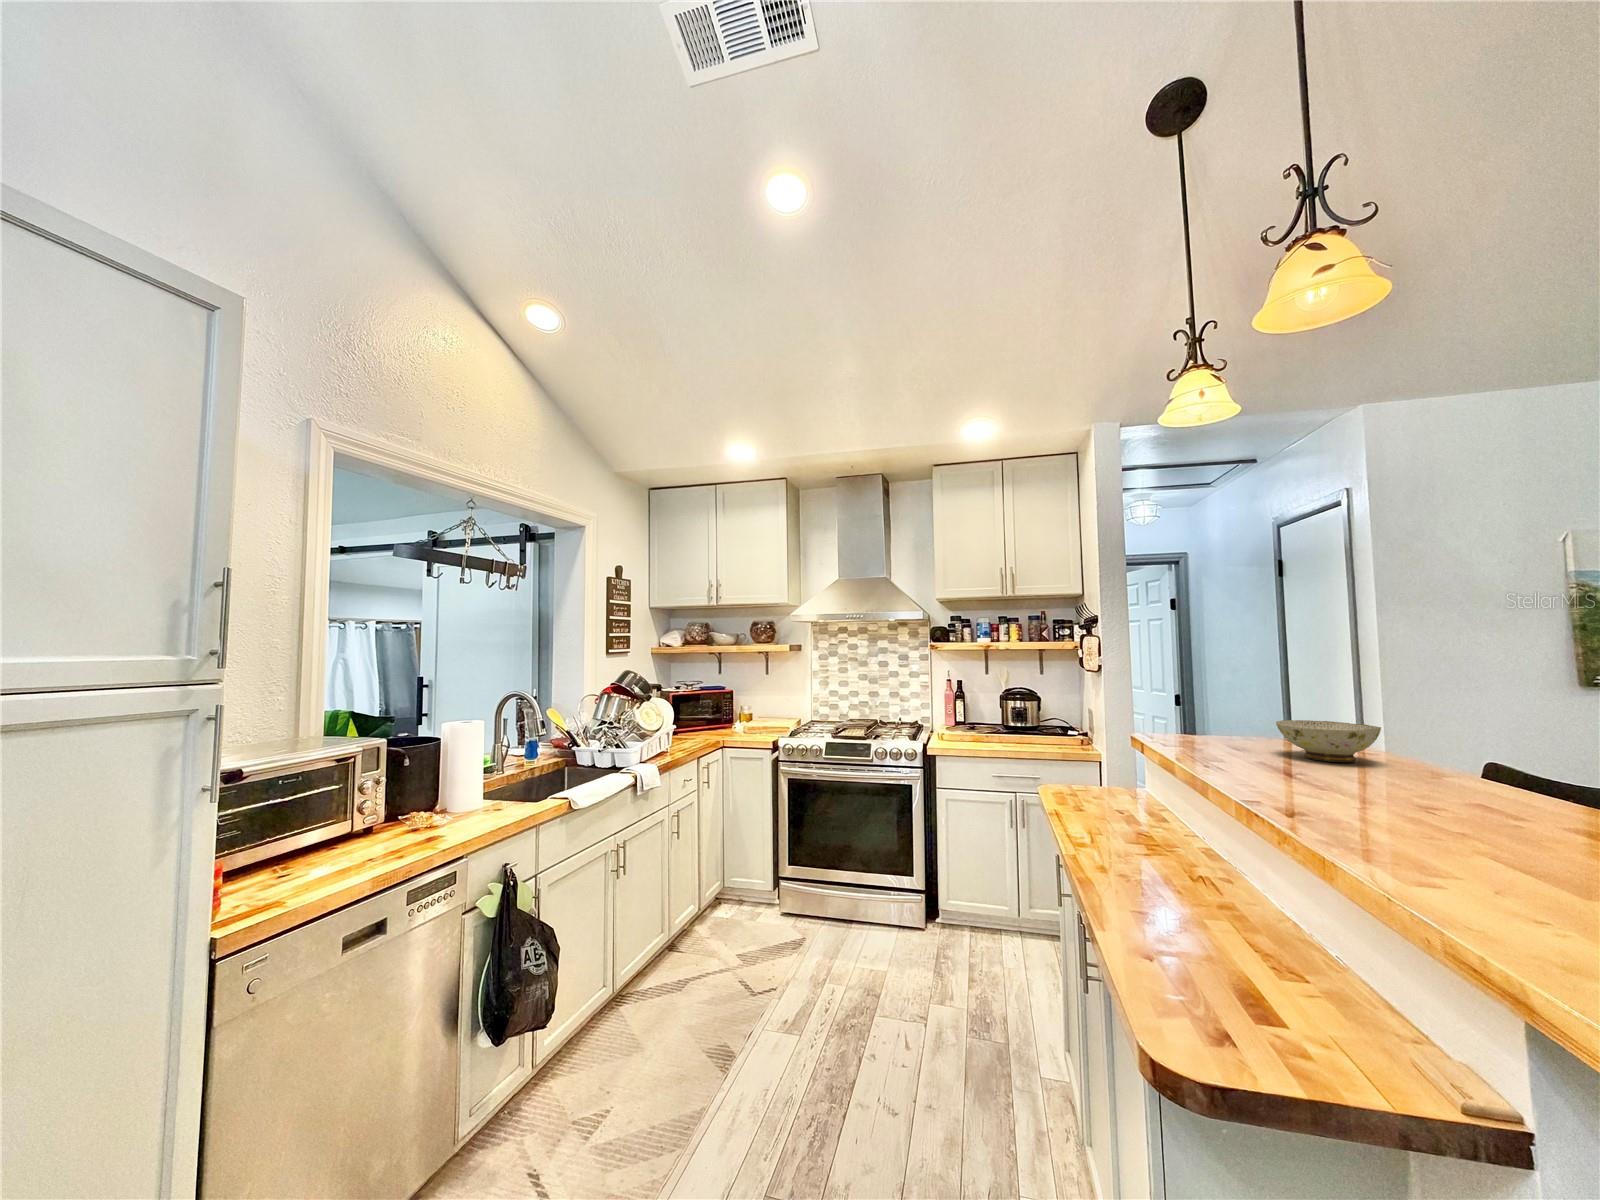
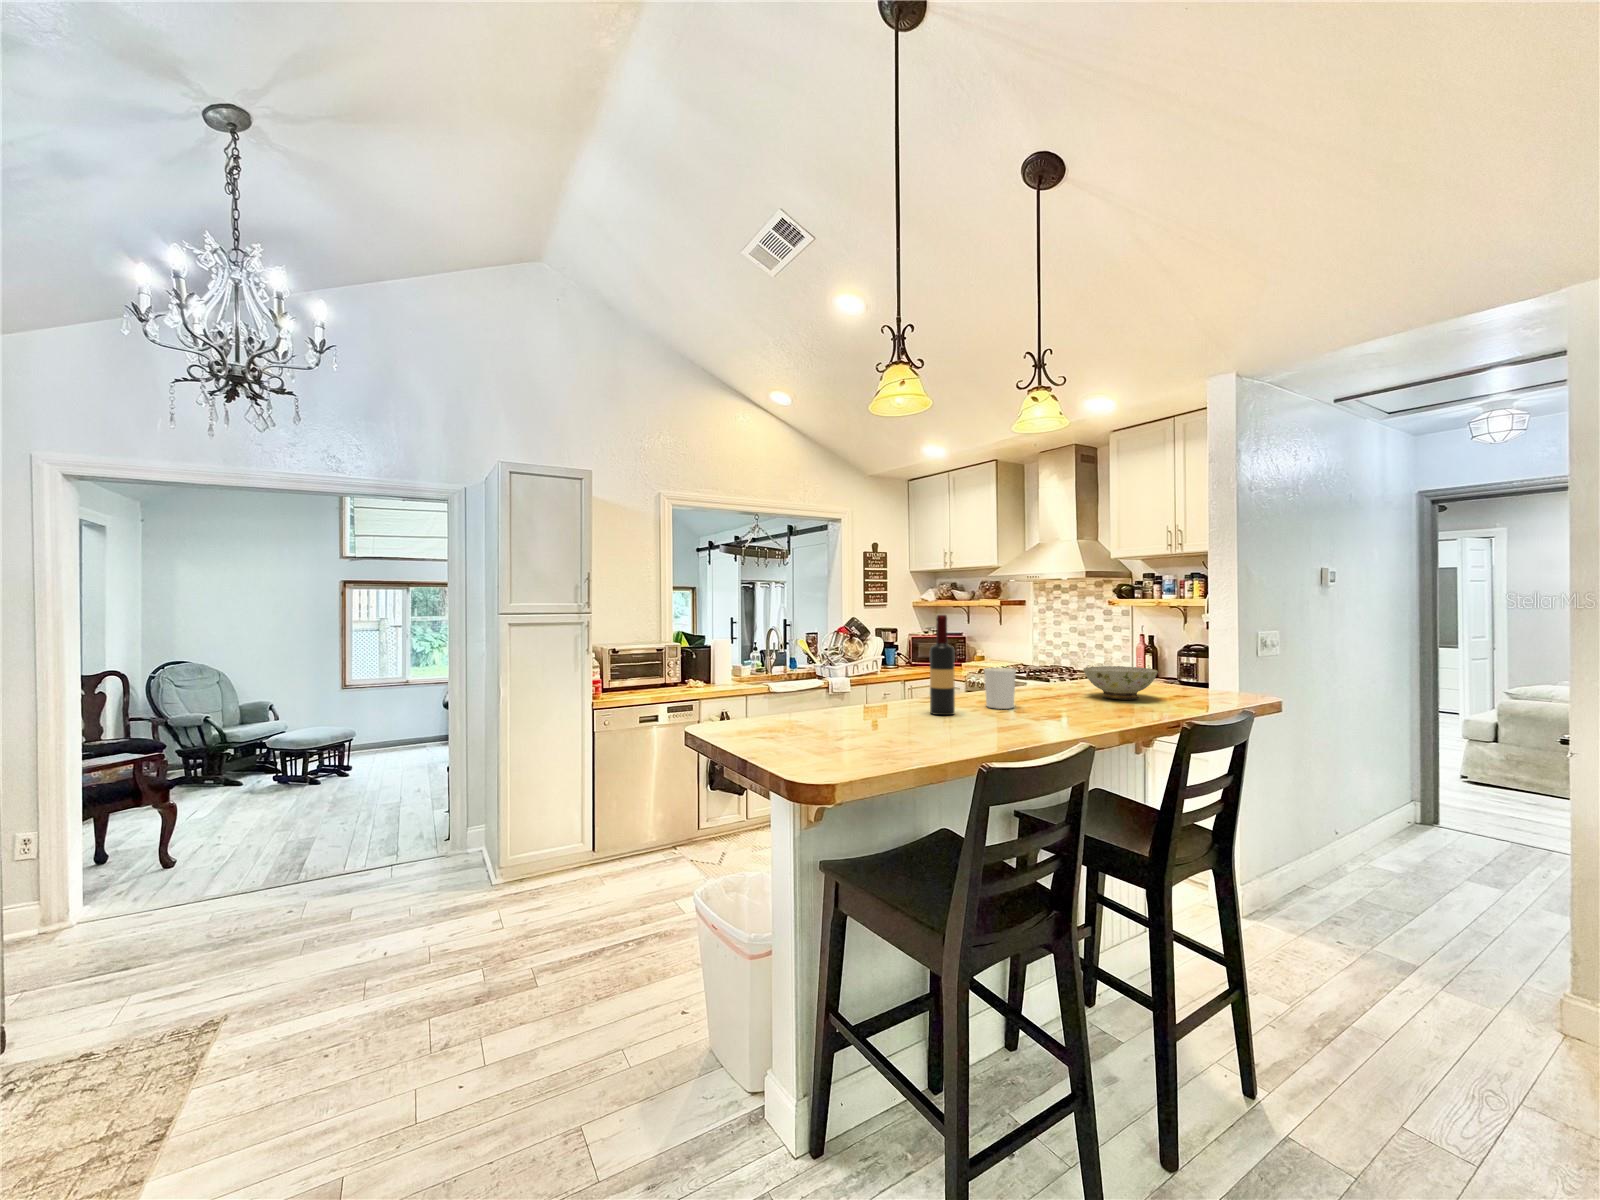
wine bottle: none [1457,664,1531,841] -> present [930,615,955,715]
candle holder: none [1375,740,1441,805] -> present [984,668,1016,709]

